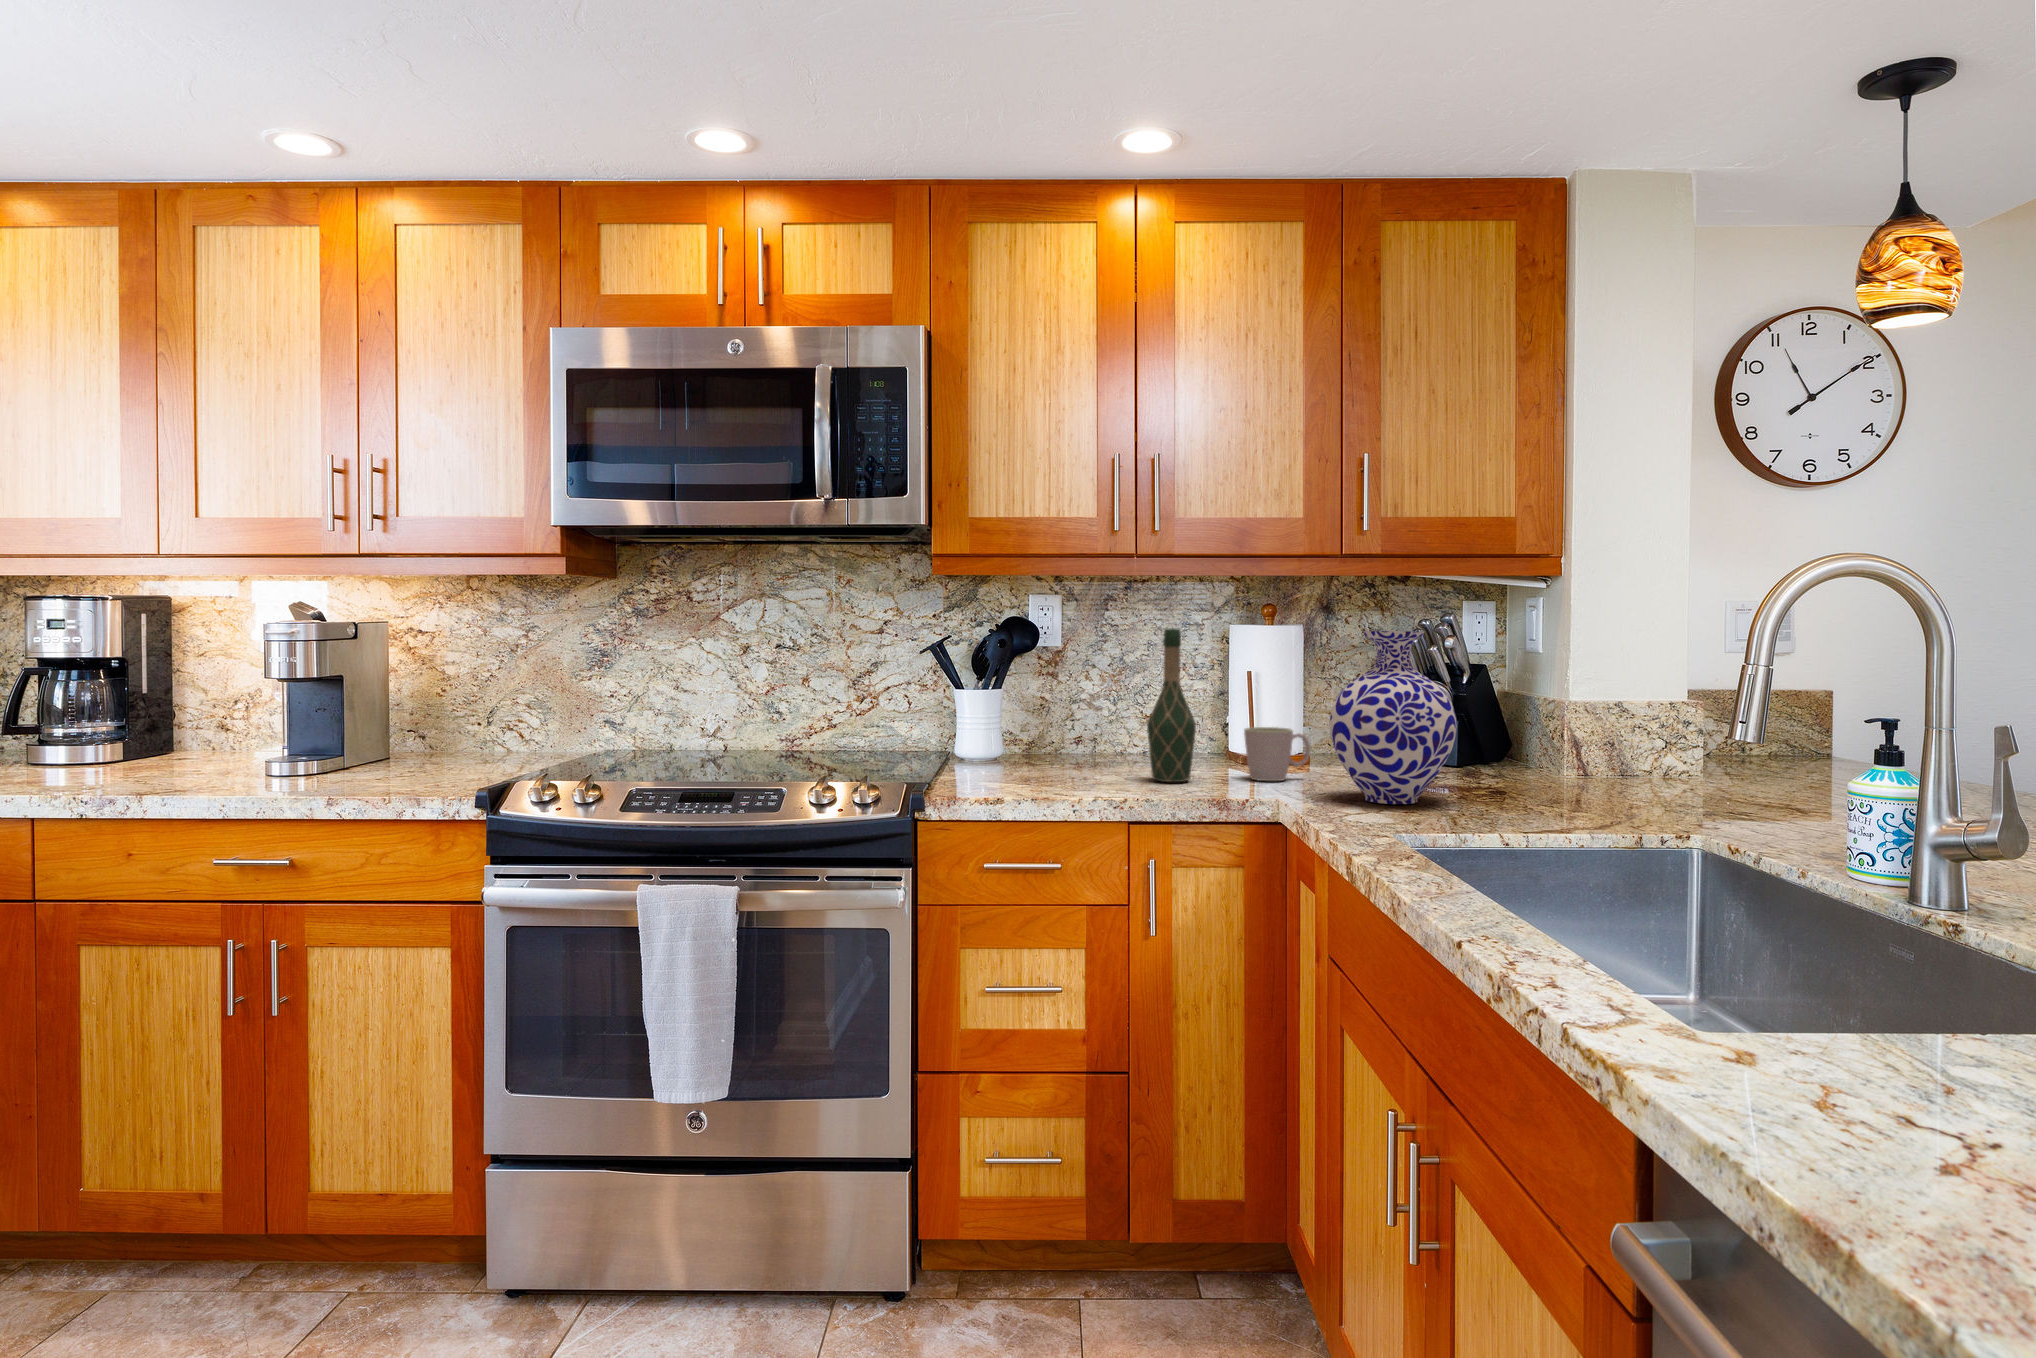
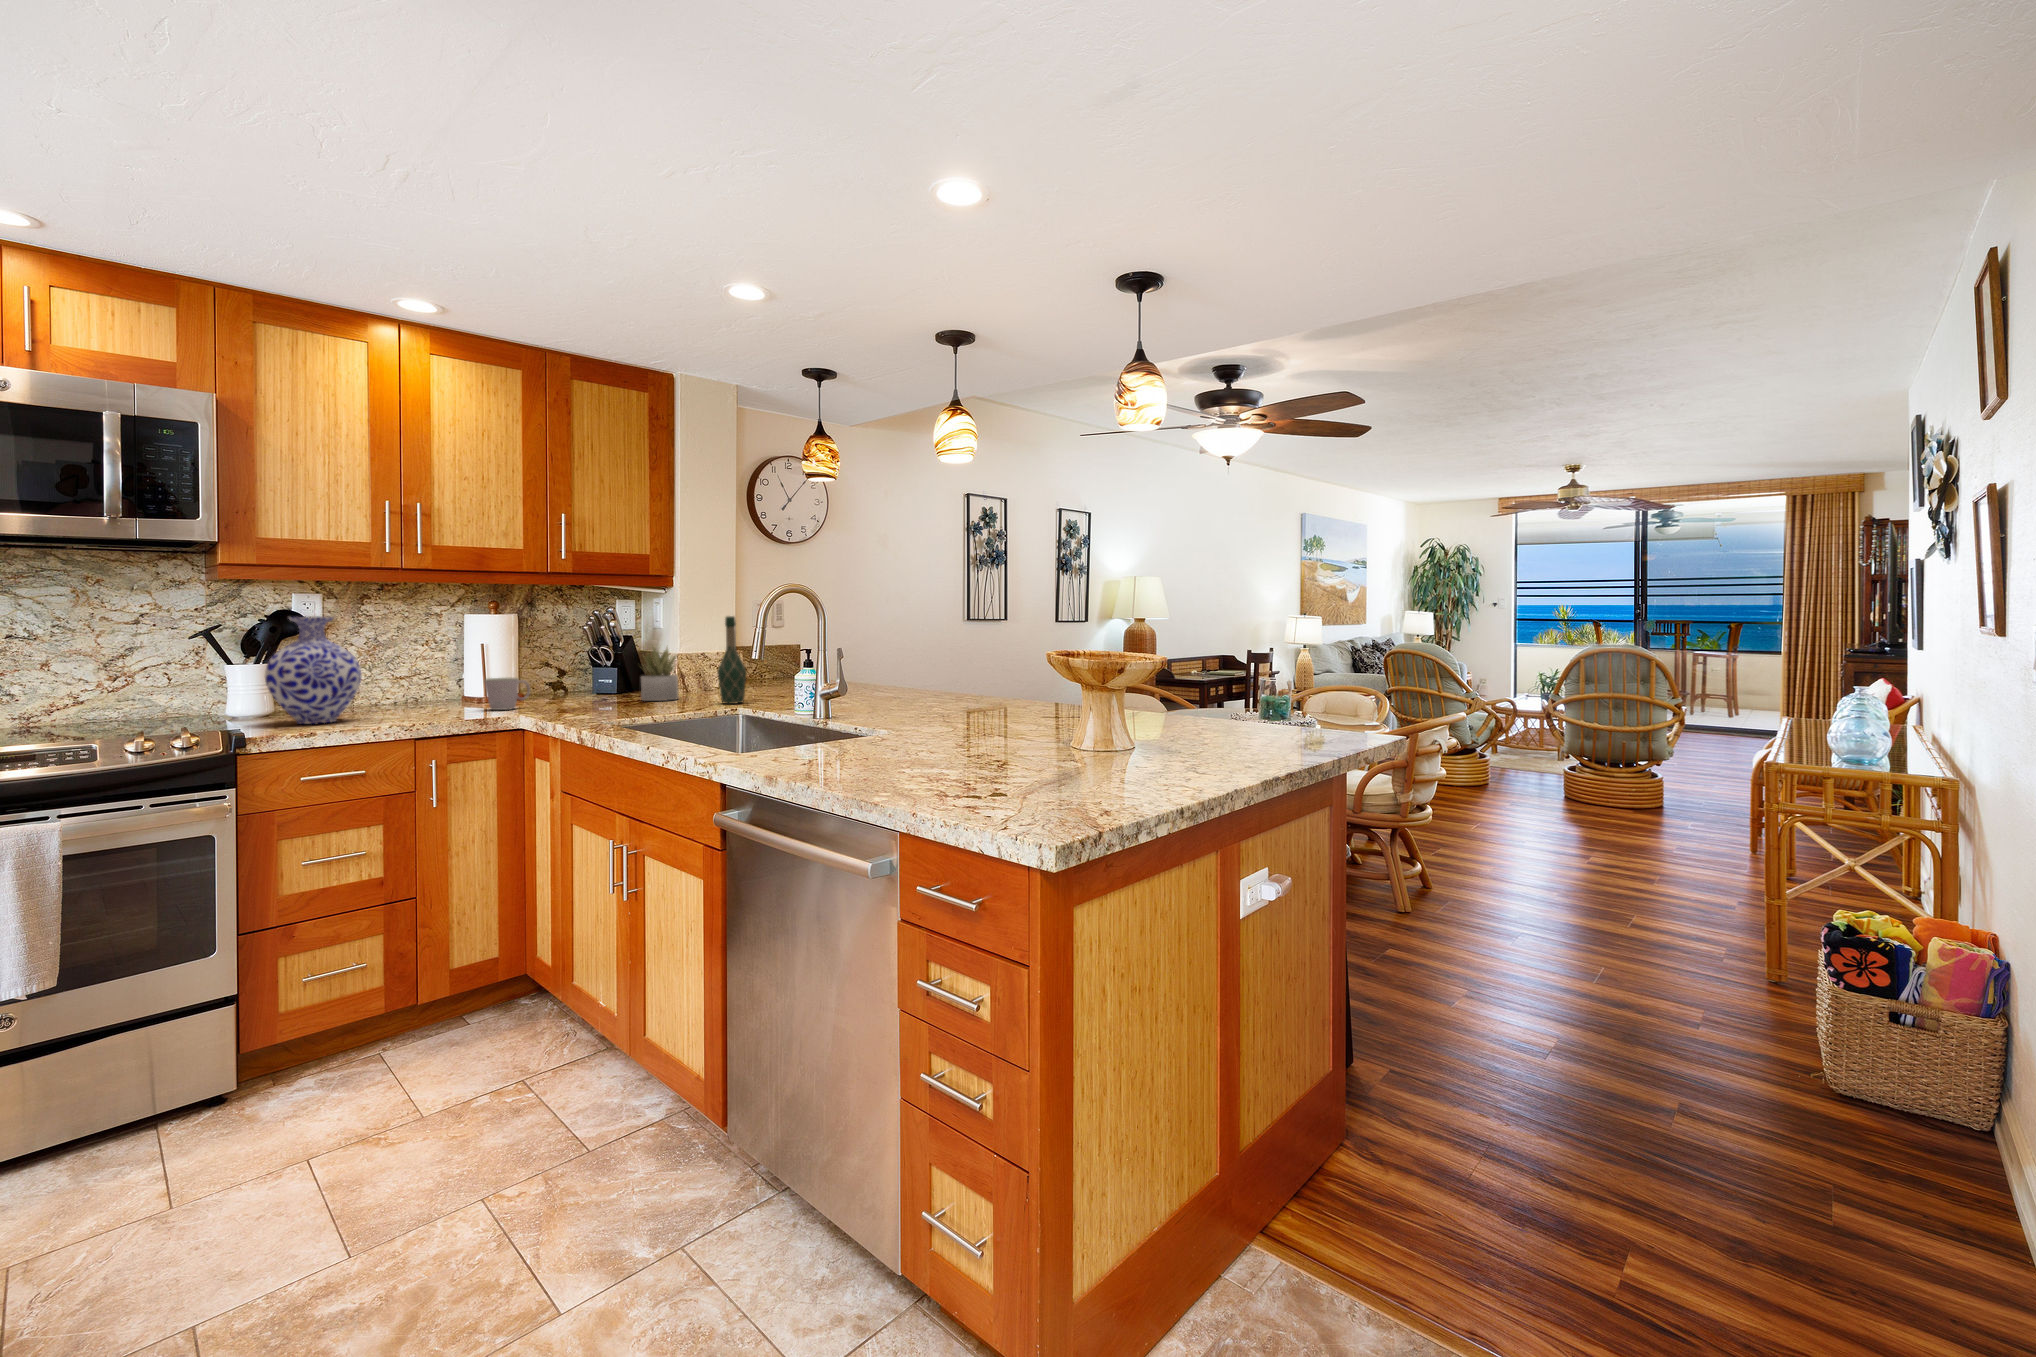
wine bottle: present [1147,628,1196,782] -> present [717,616,746,704]
vase: present [1329,631,1457,804] -> present [265,617,362,724]
succulent plant: none [1489,681,1564,787] -> present [641,648,679,701]

